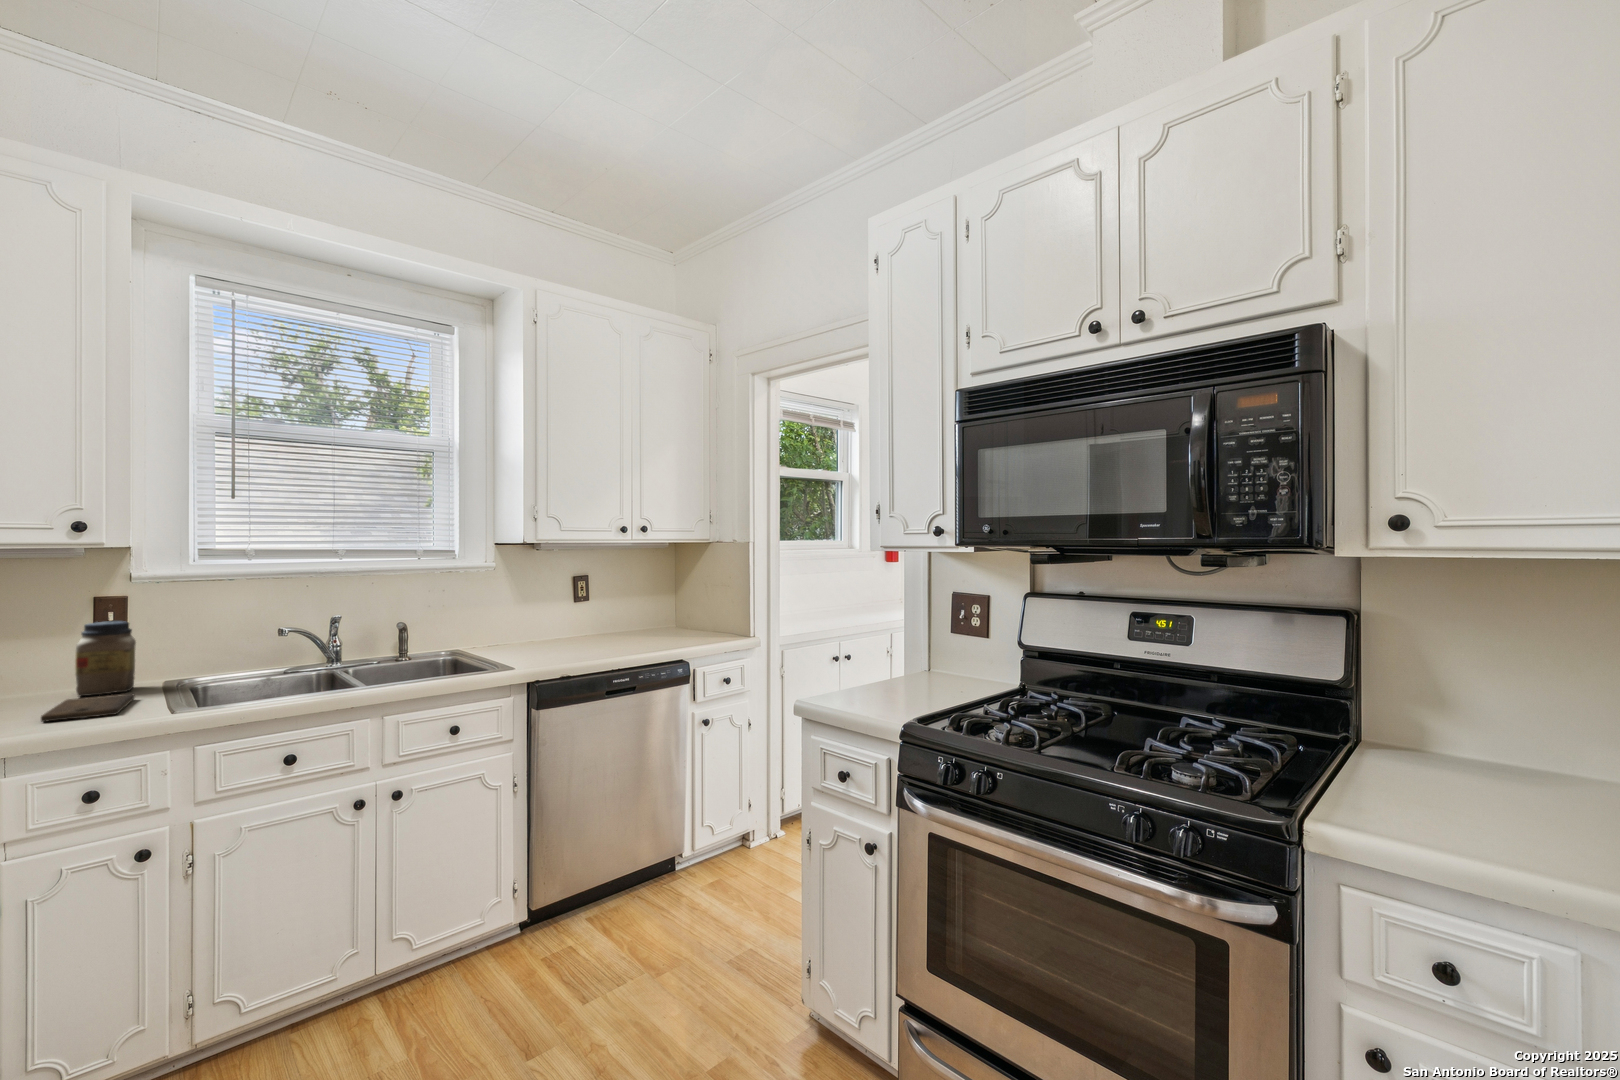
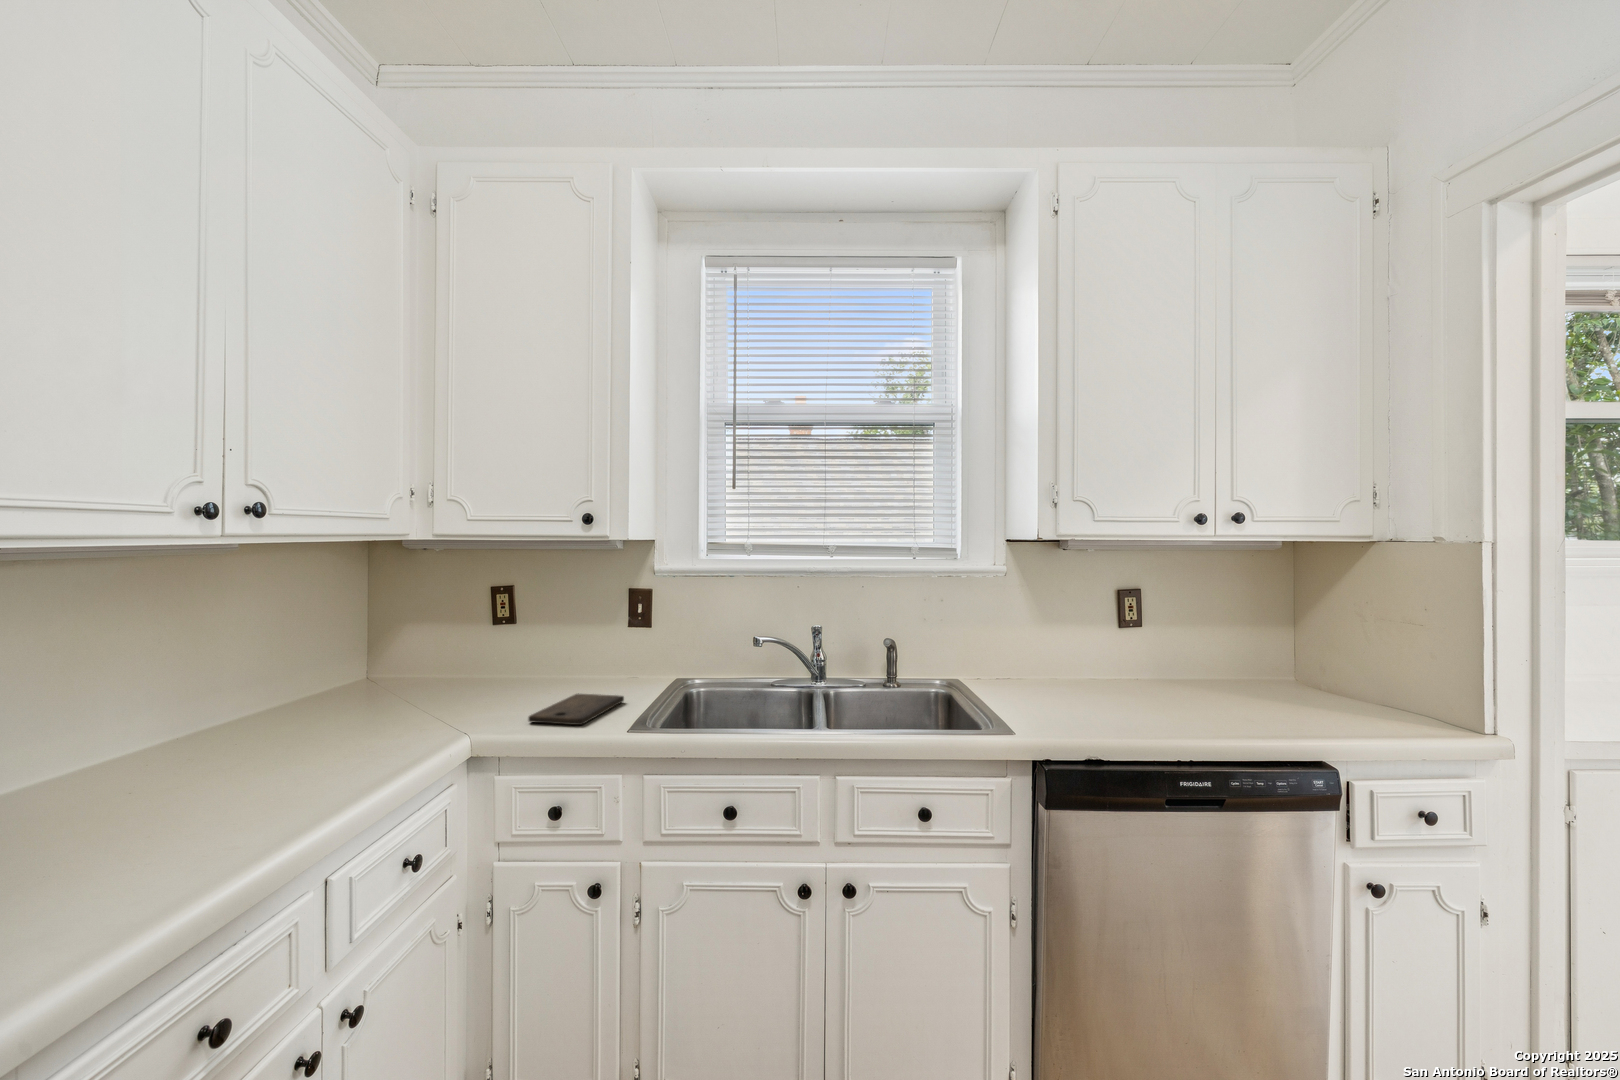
jar: present [75,621,136,696] -> none [598,615,648,689]

